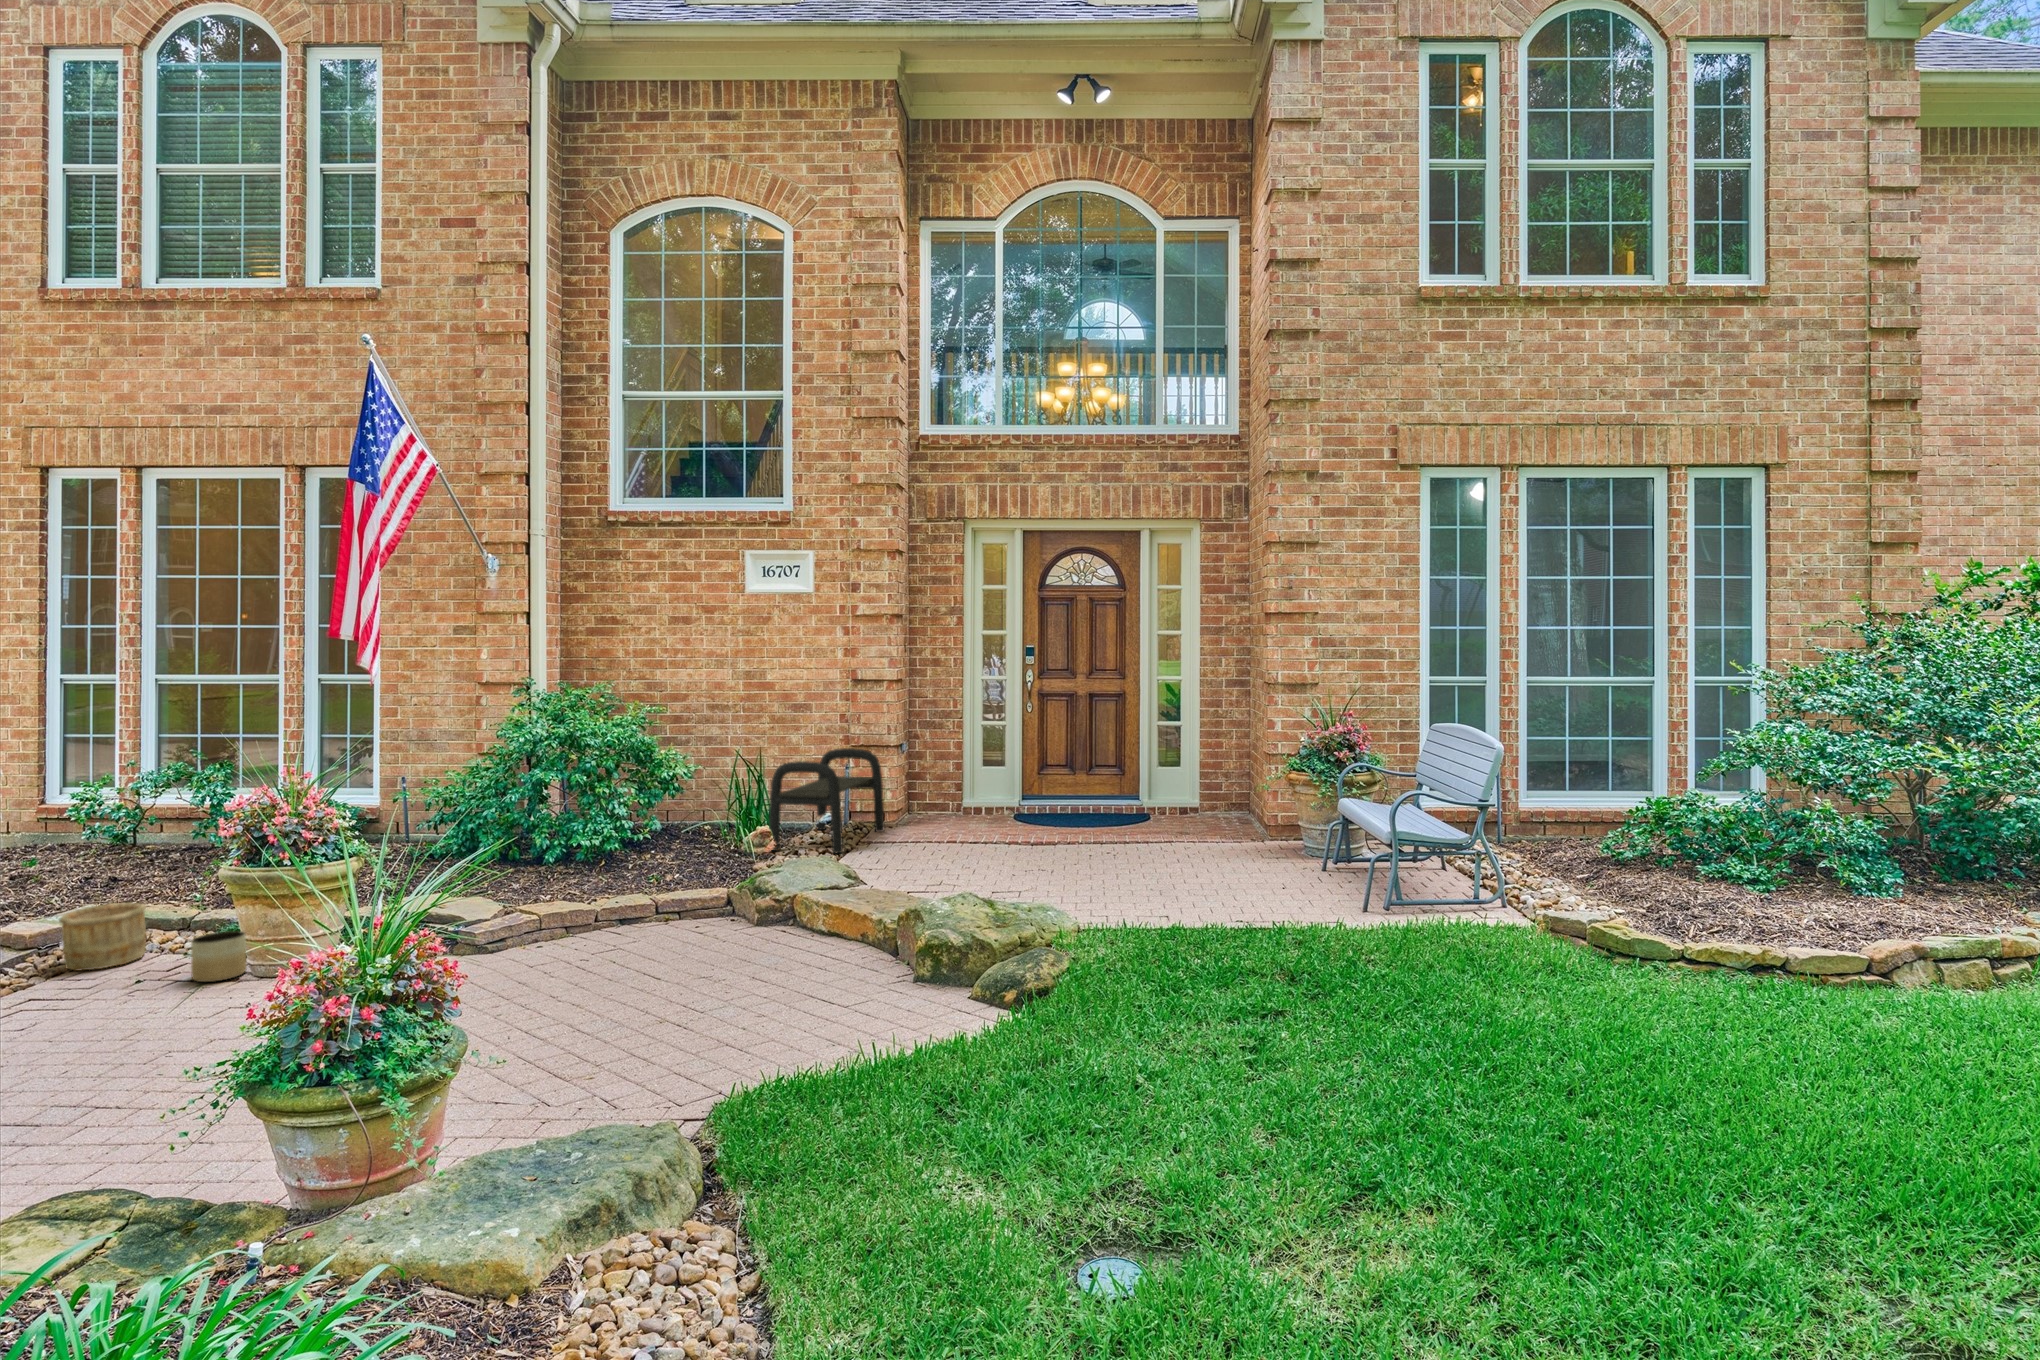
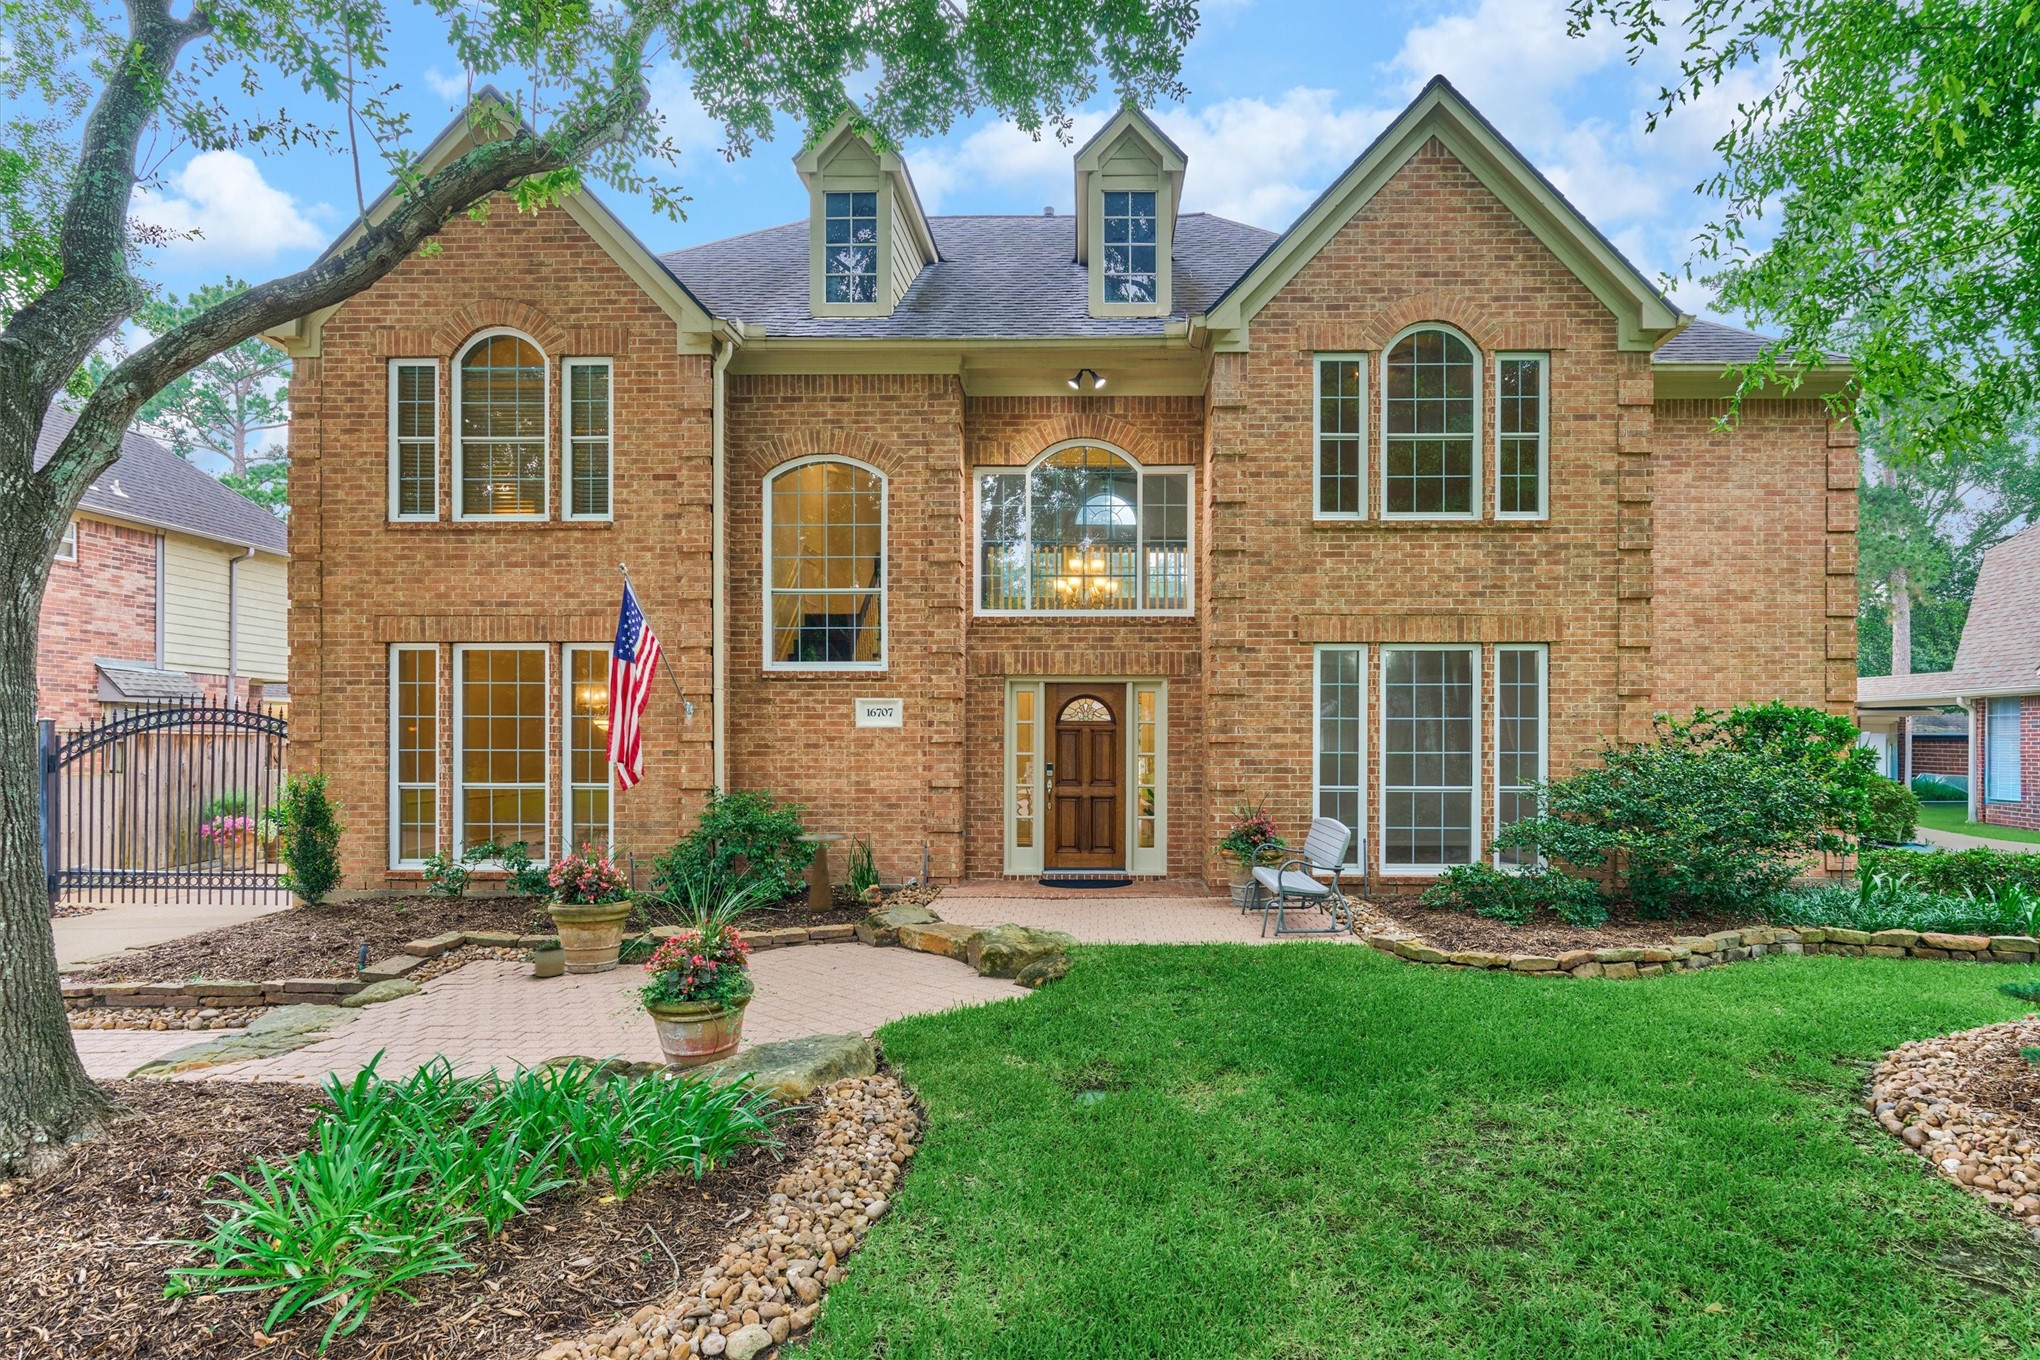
bench: present [769,748,884,853] -> none [872,833,949,905]
side table: none [651,750,727,865] -> present [796,834,845,912]
wooden bucket: present [59,903,146,971] -> none [451,930,498,971]

